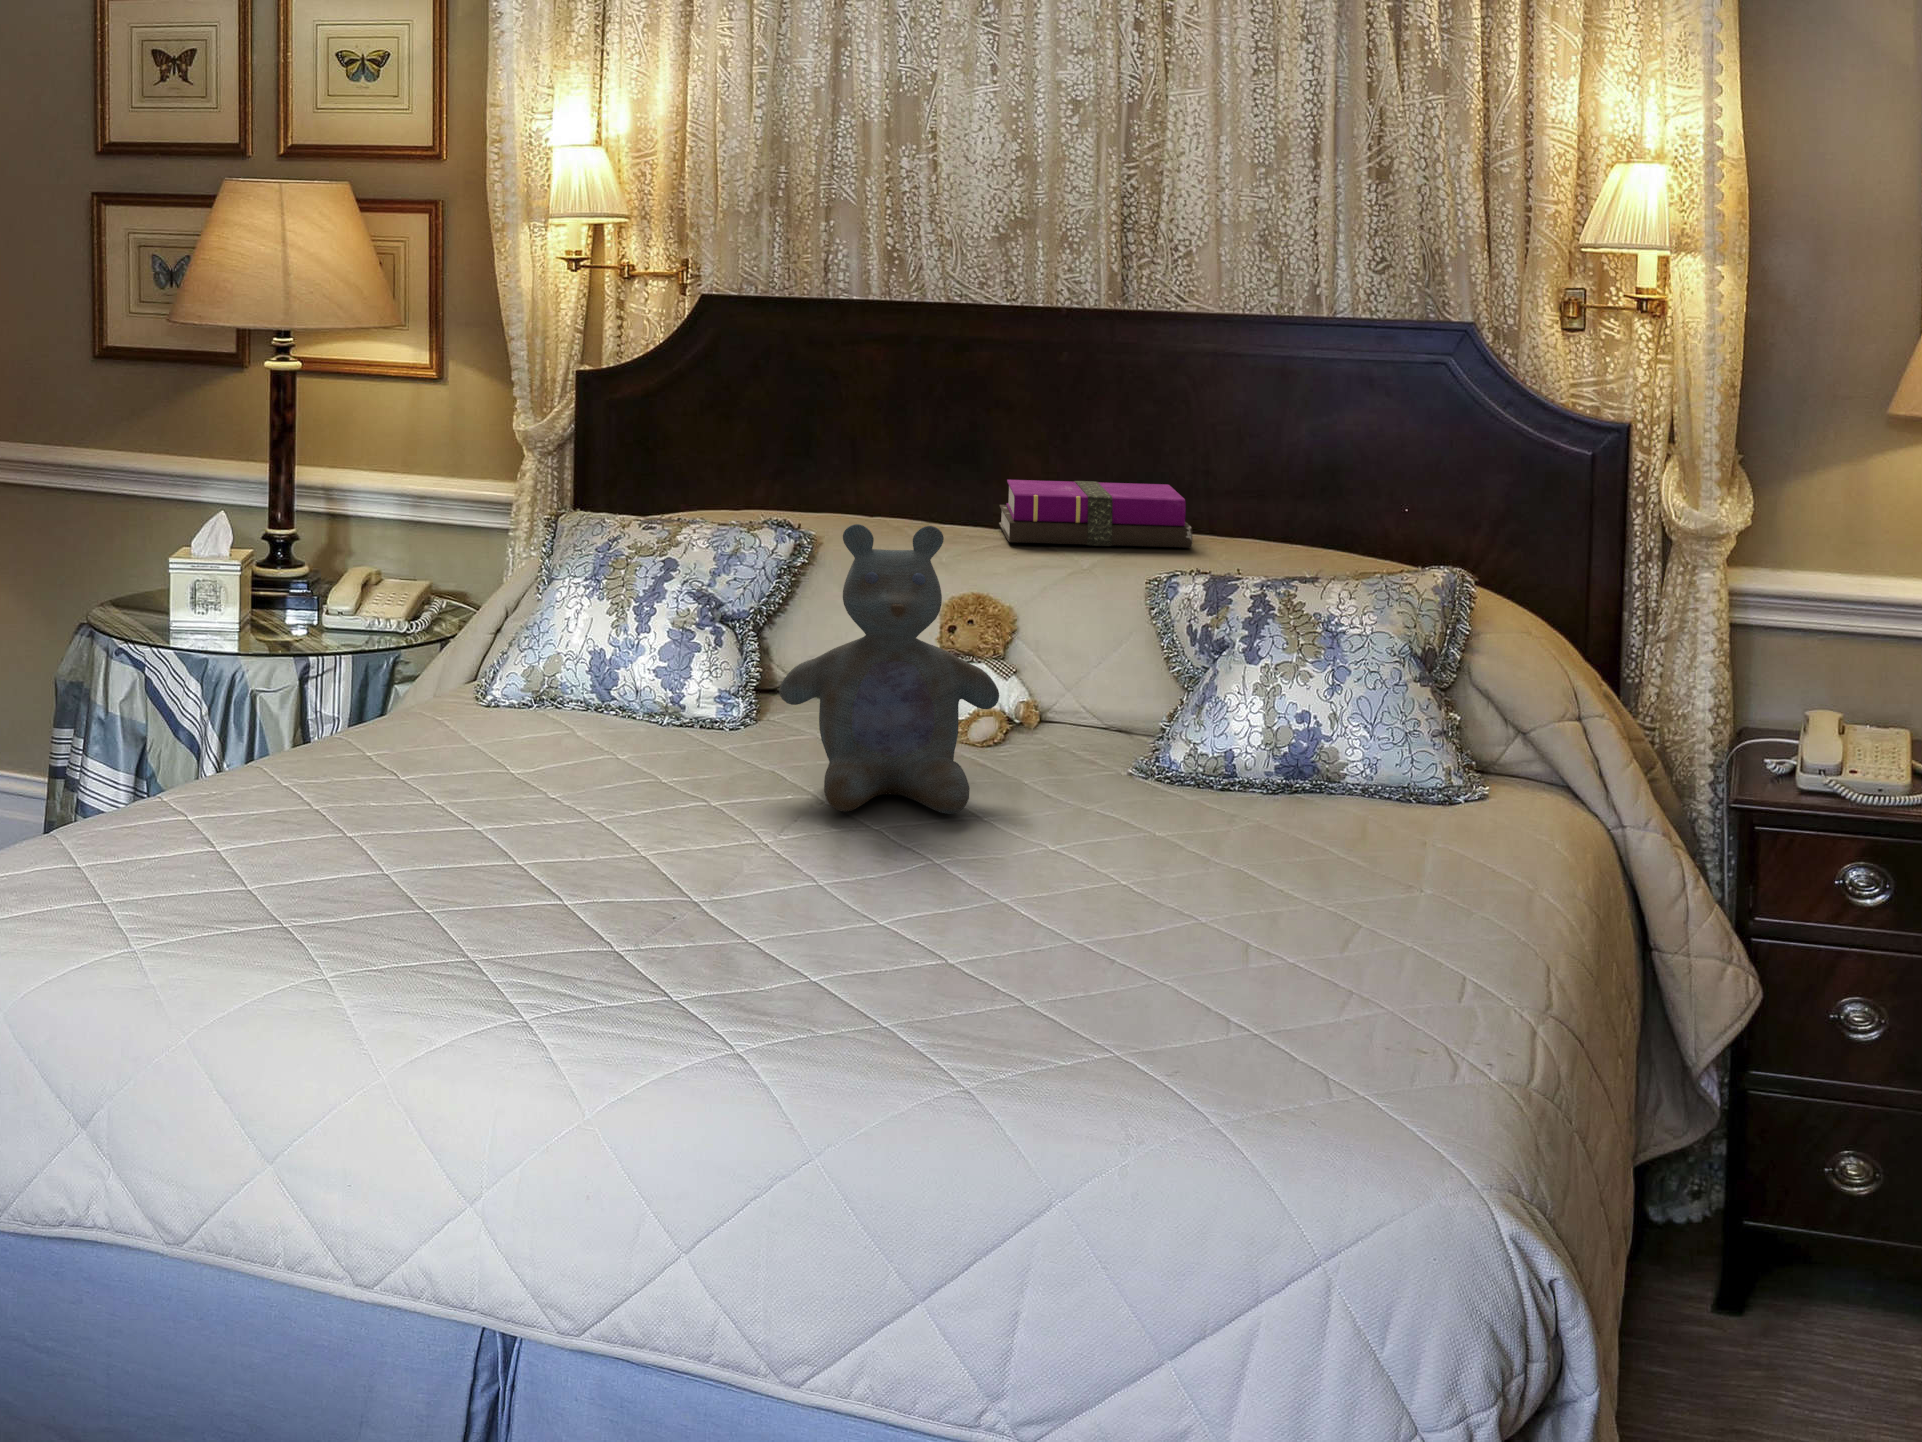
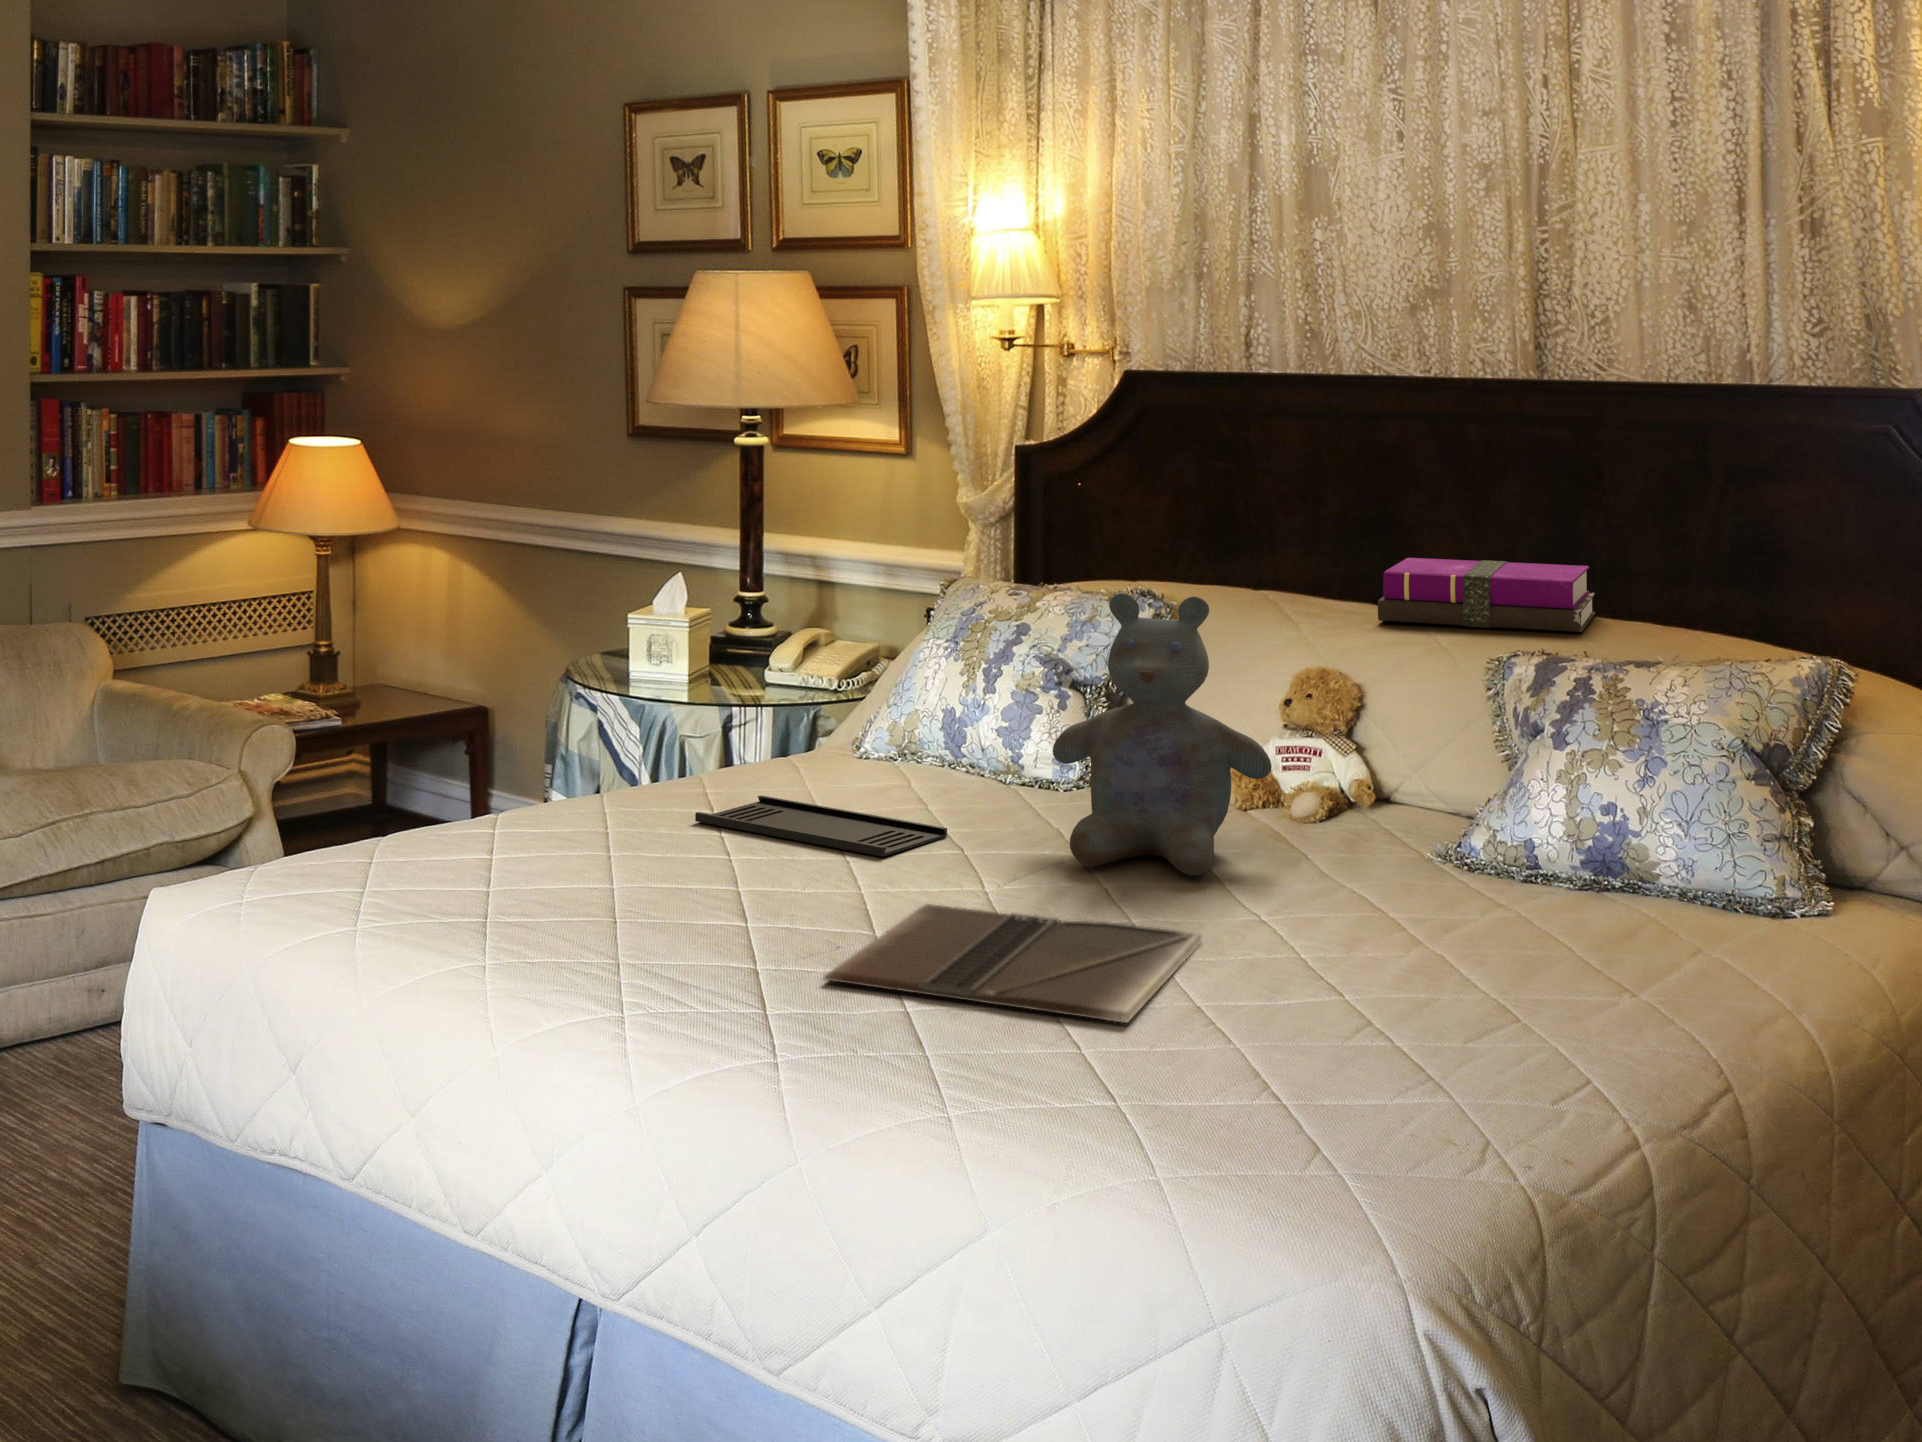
tray: none [393,758,670,819] -> present [695,795,947,857]
laptop: none [712,871,1057,991] -> present [824,904,1201,1023]

